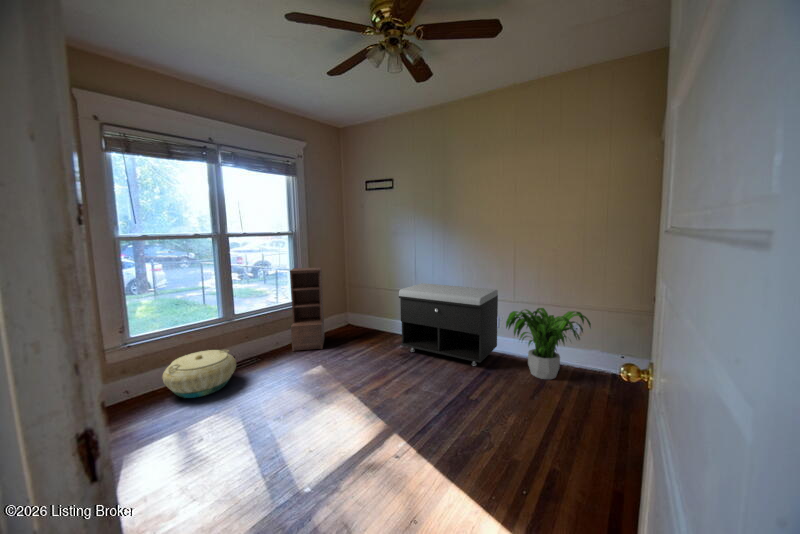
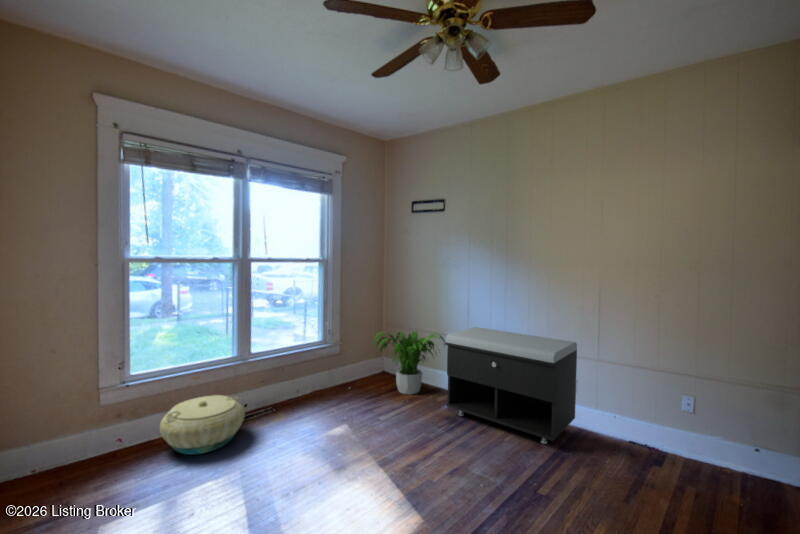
bookshelf: present [290,267,324,351] -> none [312,301,353,402]
potted plant: present [506,308,591,379] -> present [372,331,445,394]

